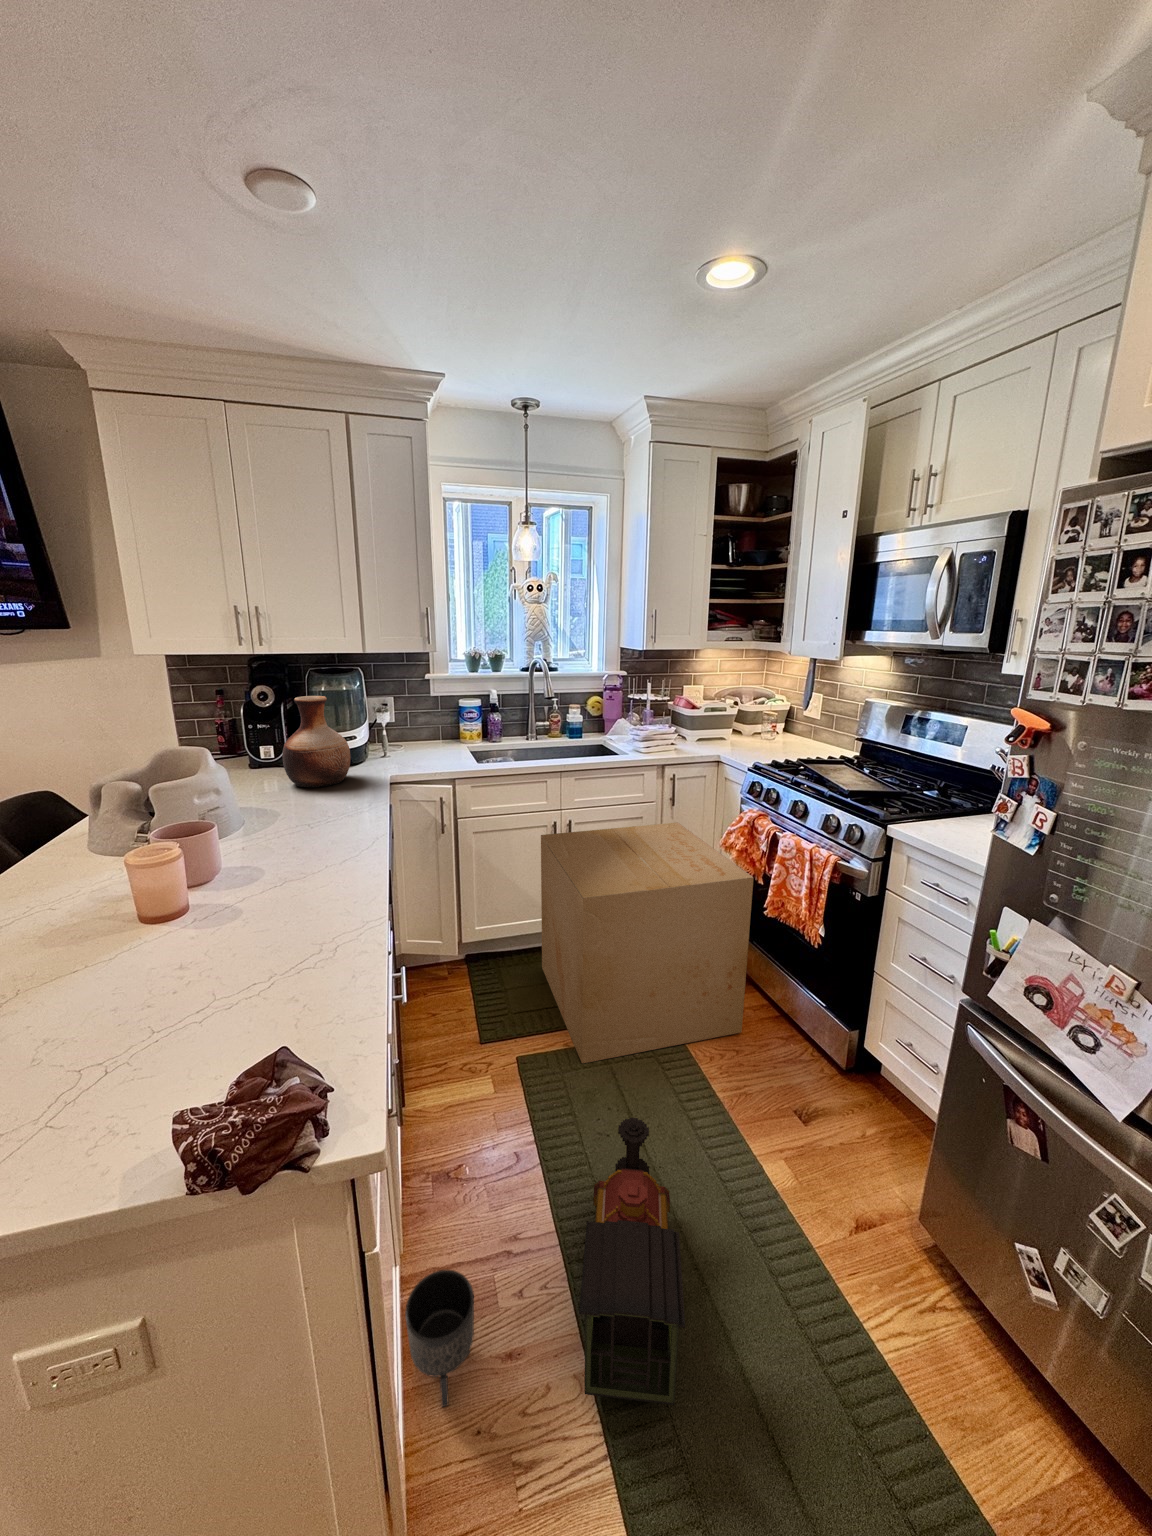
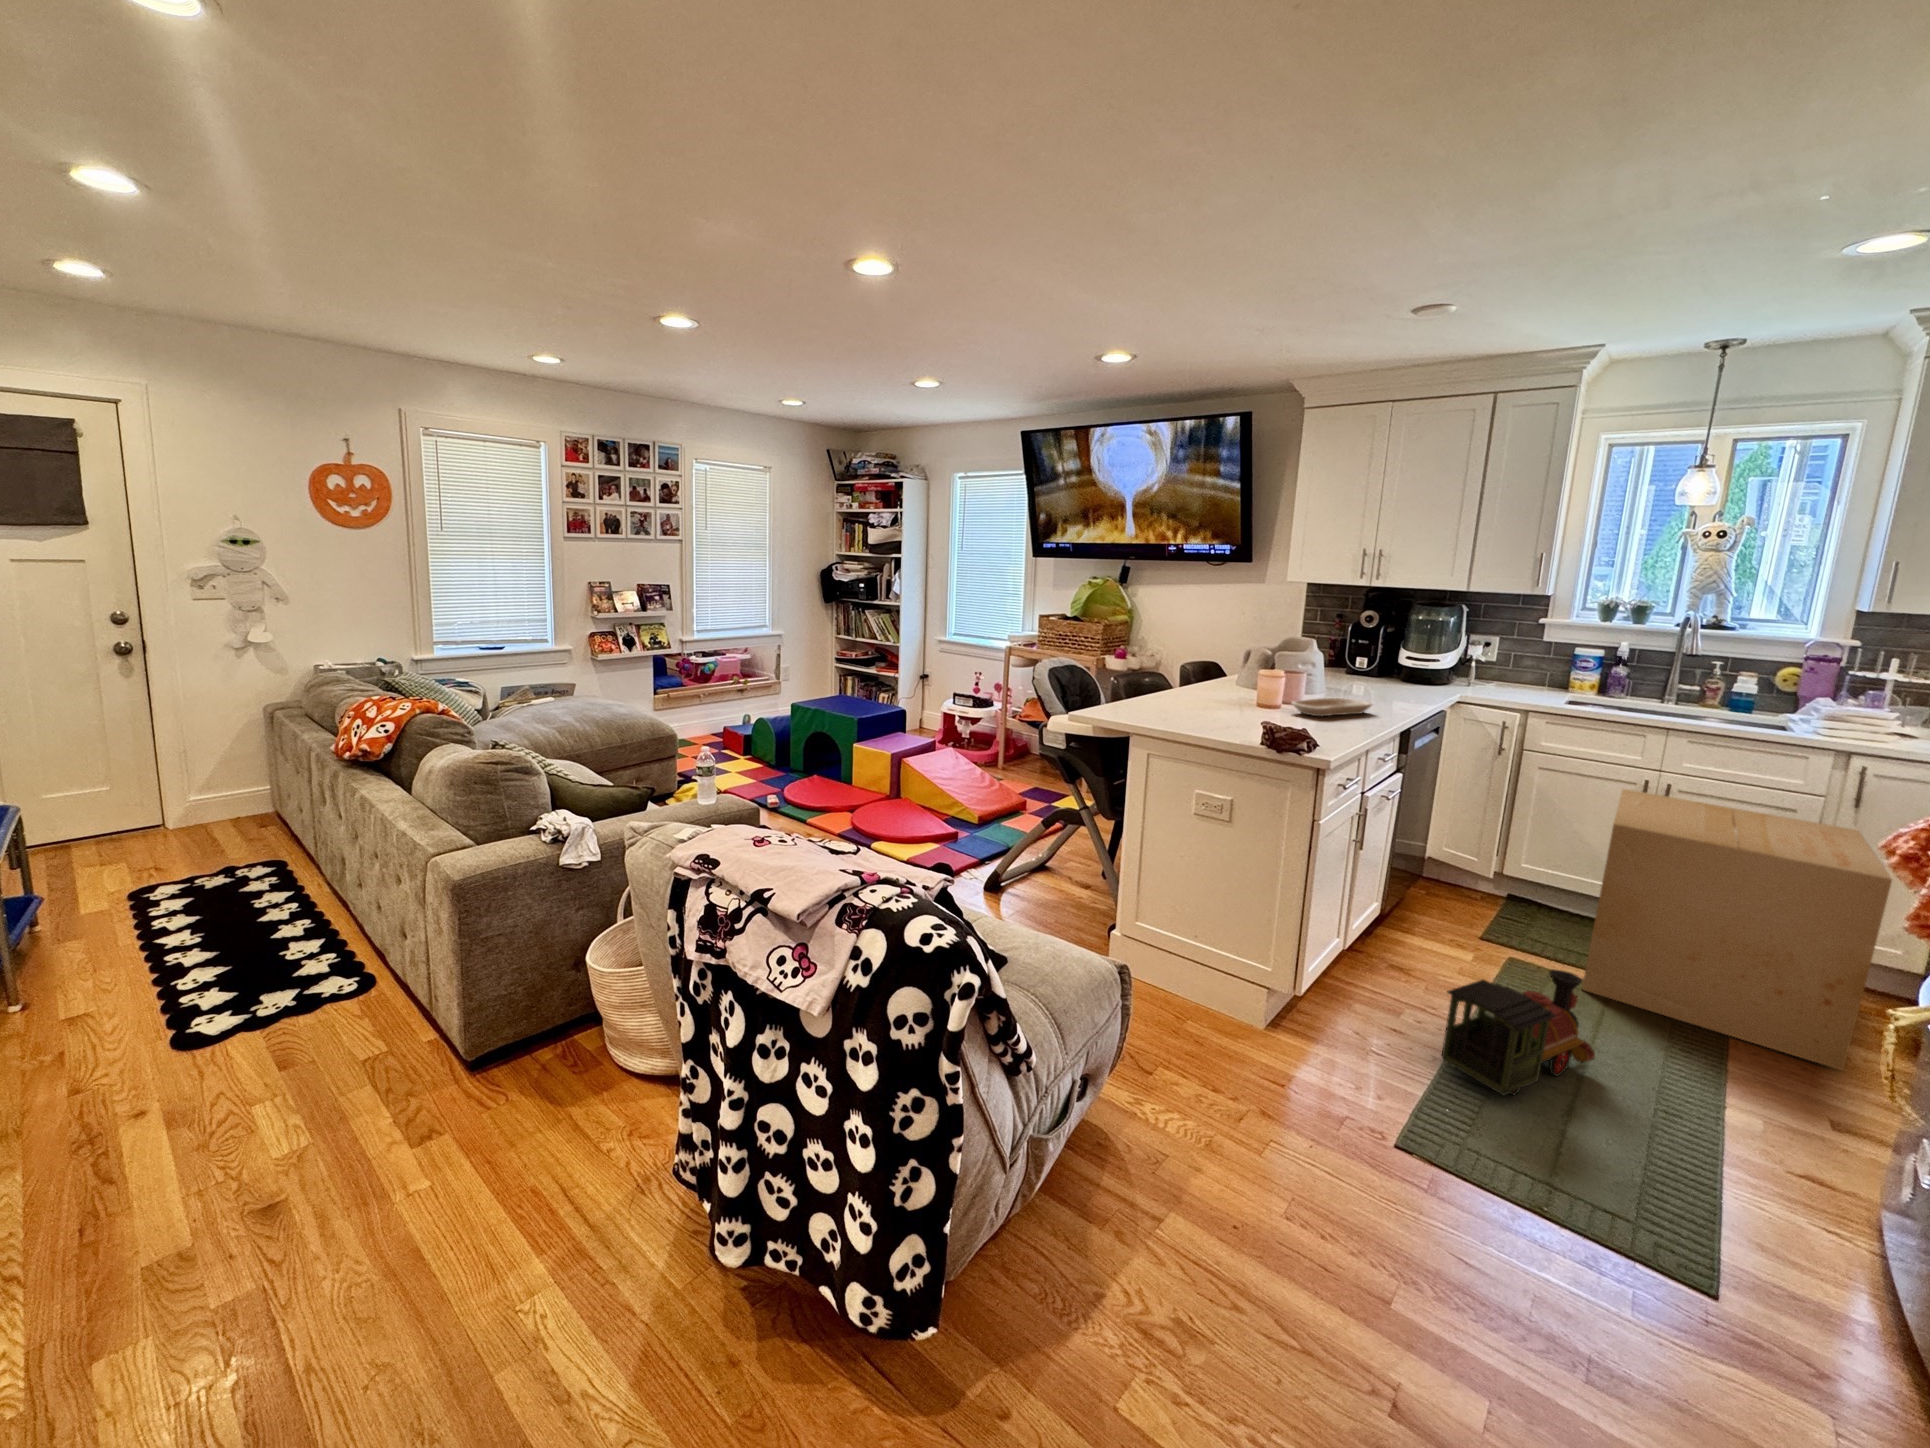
vase: present [282,696,350,787] -> none [1370,619,1428,690]
tray: none [197,845,328,914] -> present [1292,698,1372,716]
planter: present [405,1270,474,1407] -> none [1338,955,1387,1024]

